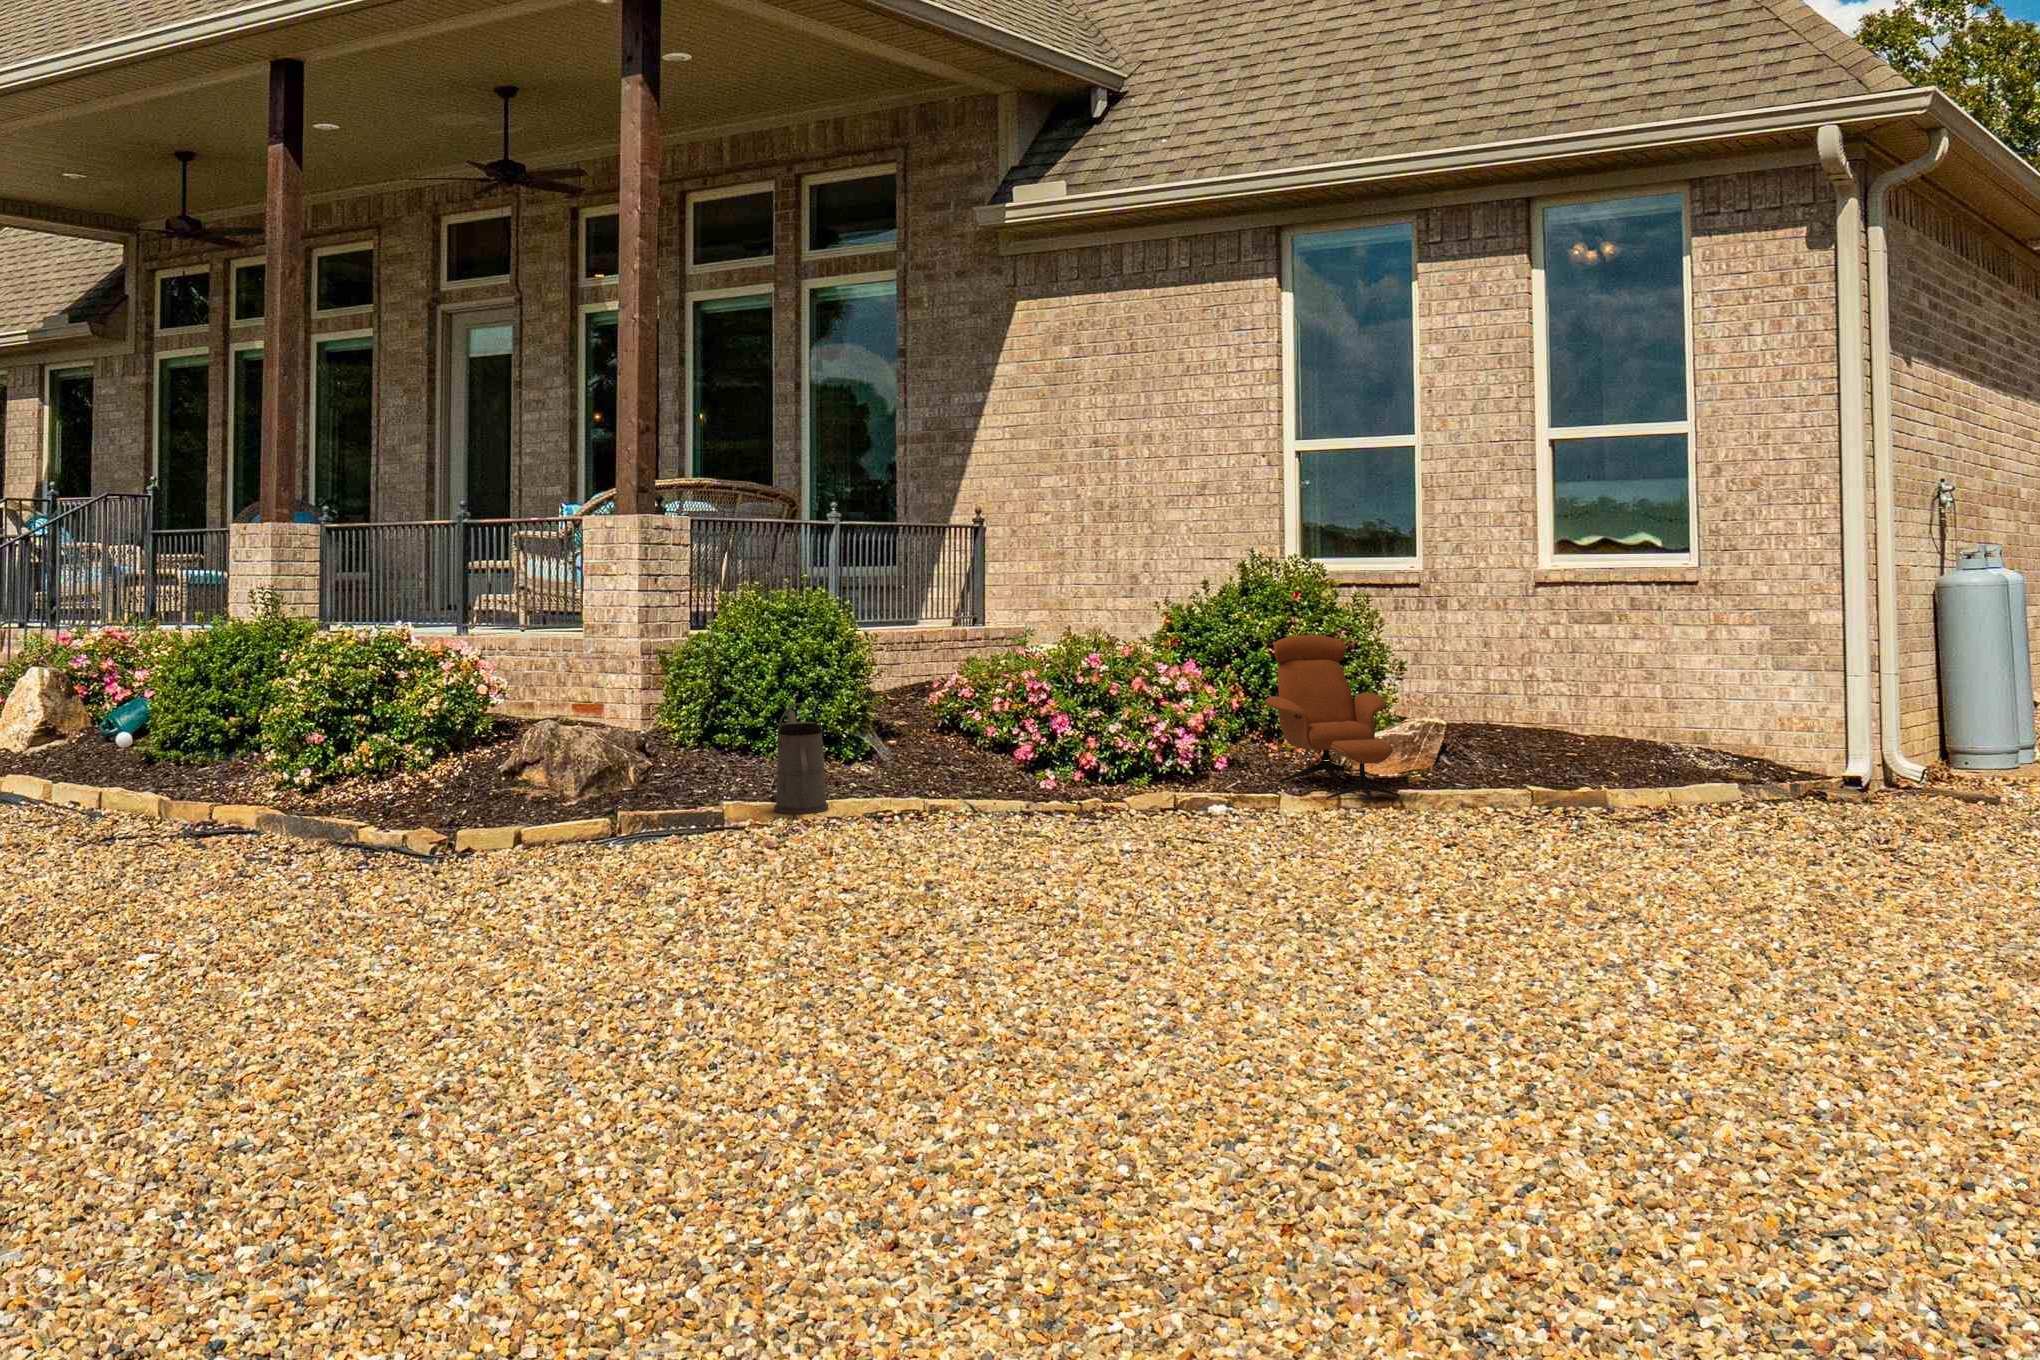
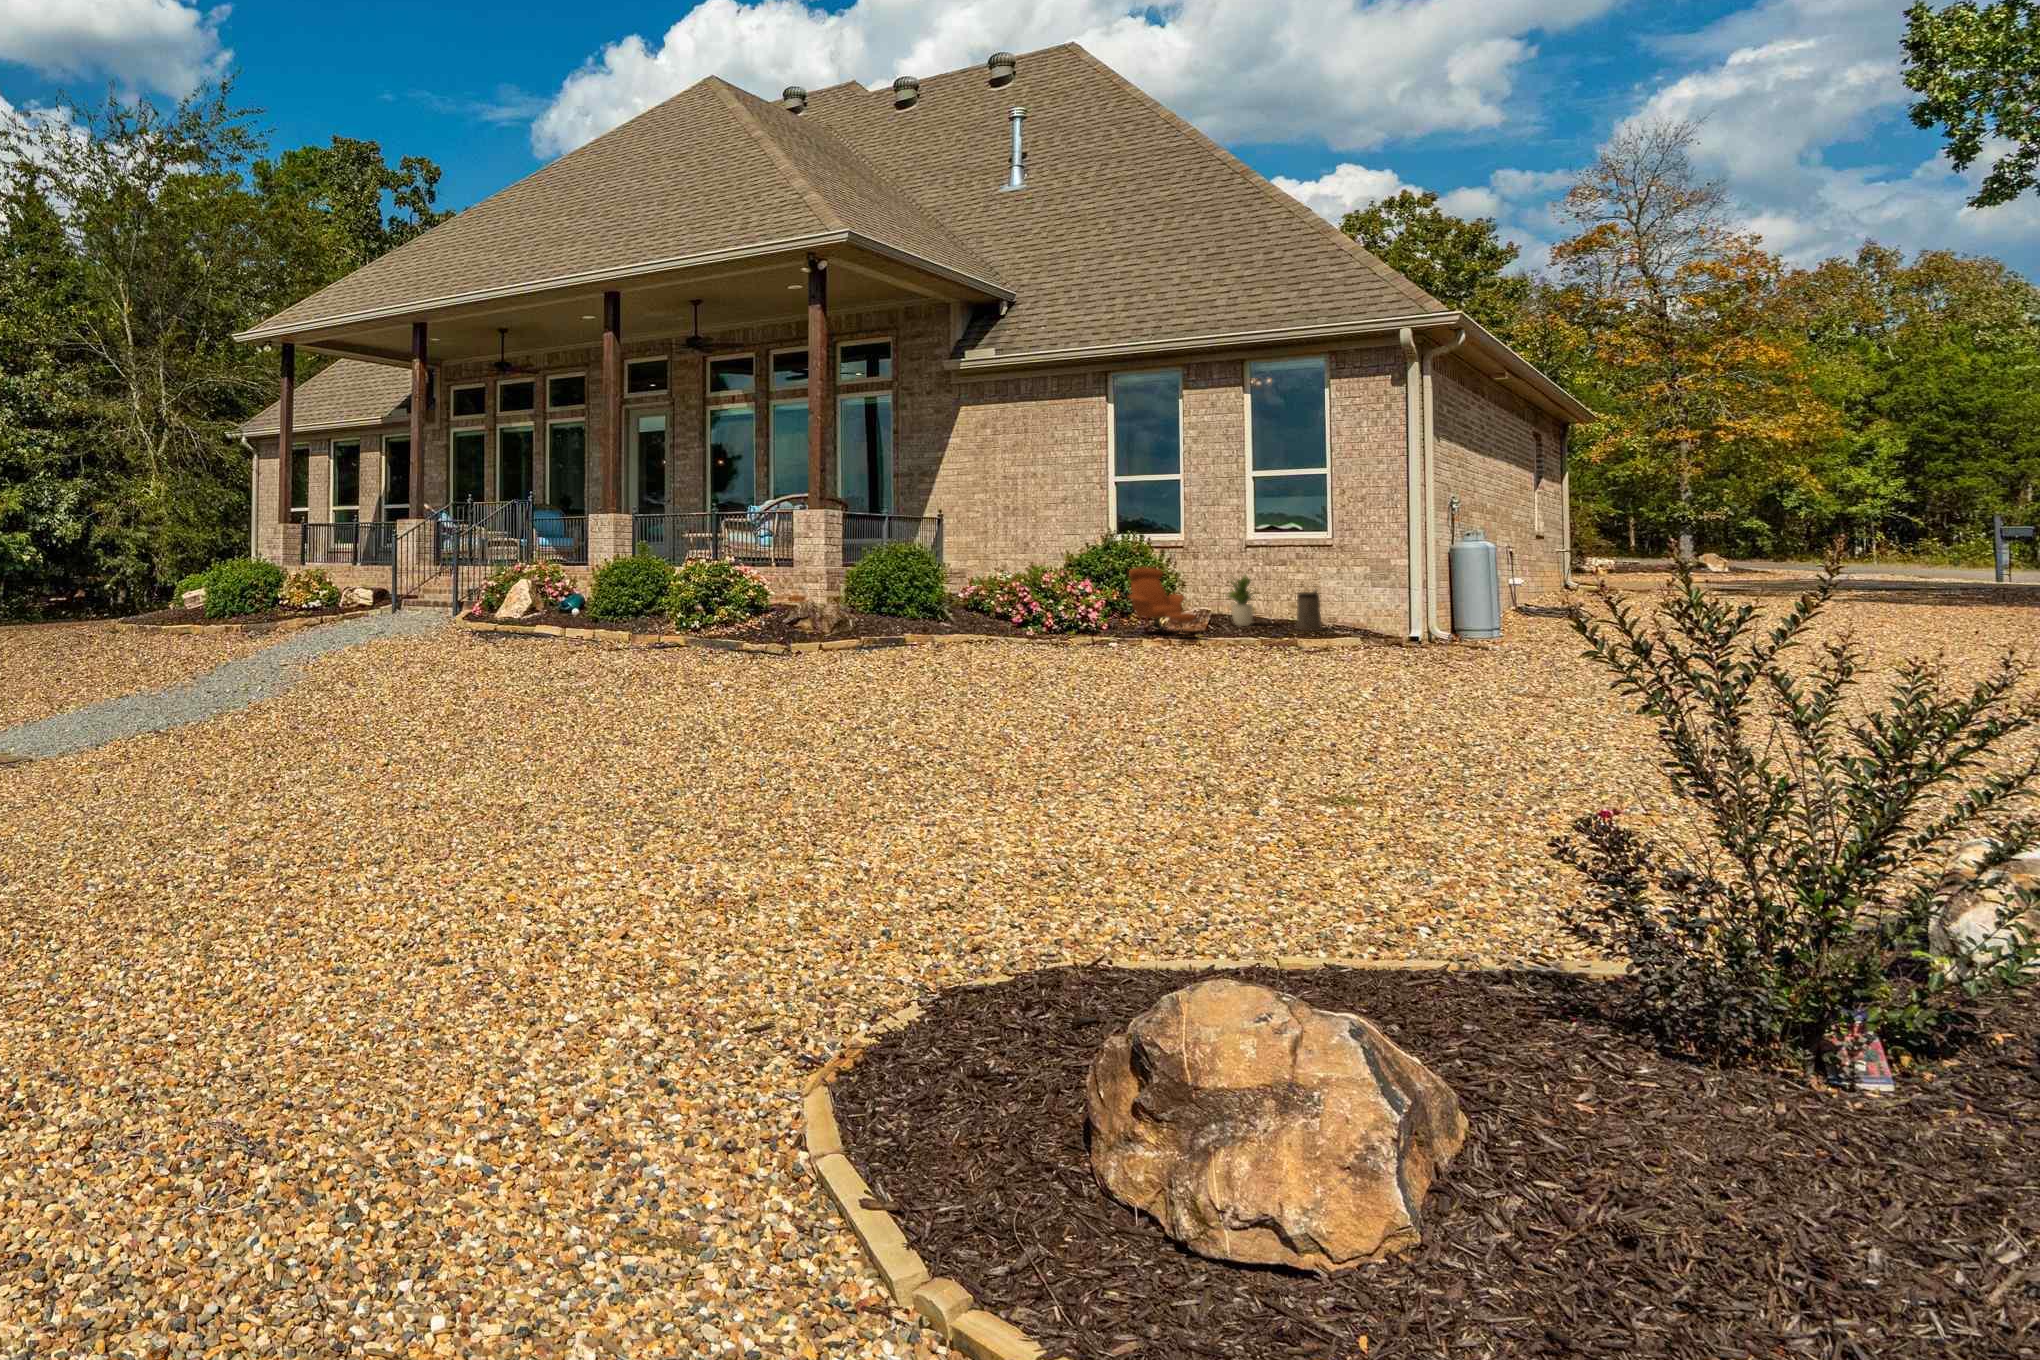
potted plant: none [1483,638,1561,758] -> present [1228,575,1254,626]
watering can: present [774,703,828,814] -> present [1296,585,1322,631]

